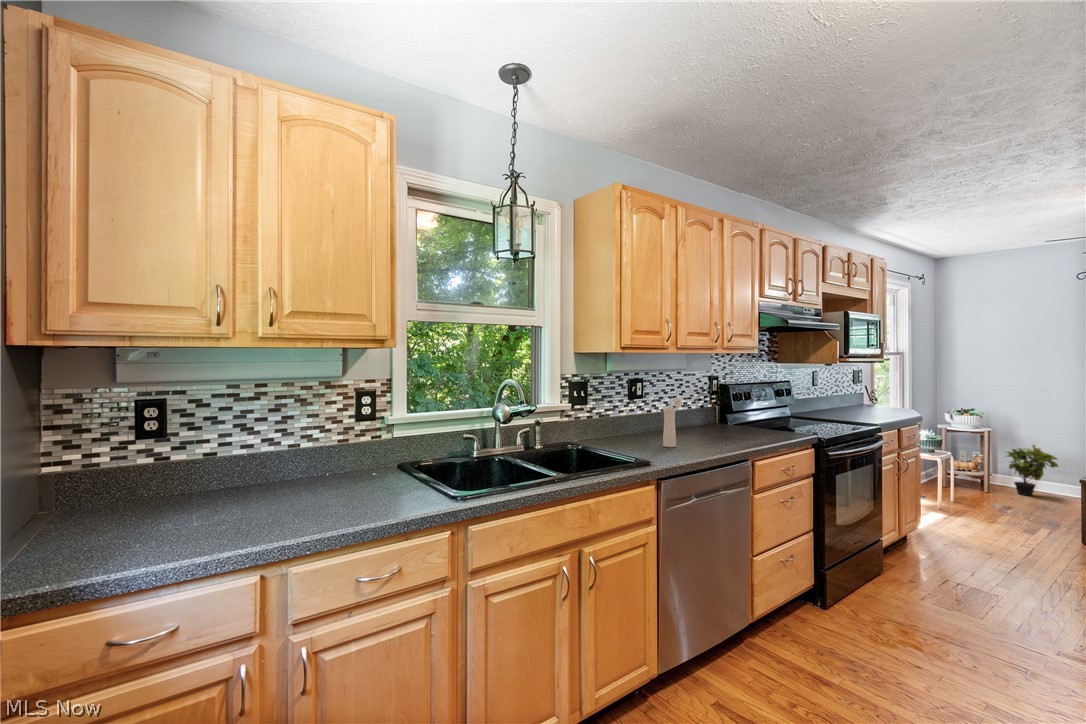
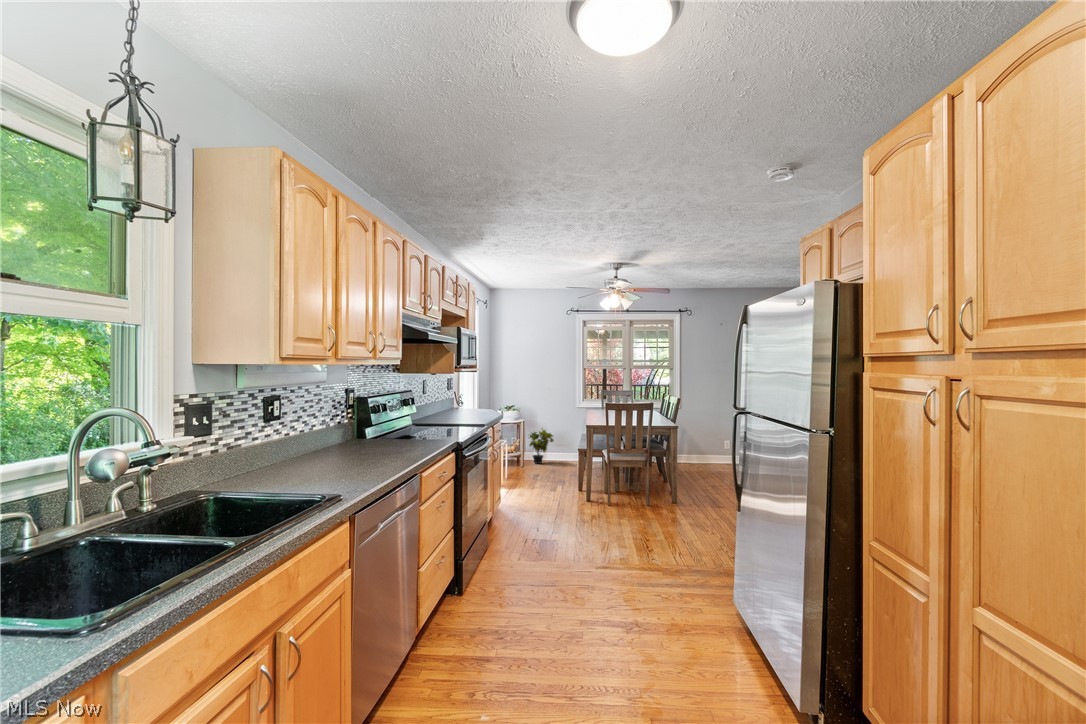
pepper mill: present [663,398,682,447] -> none [325,416,343,474]

